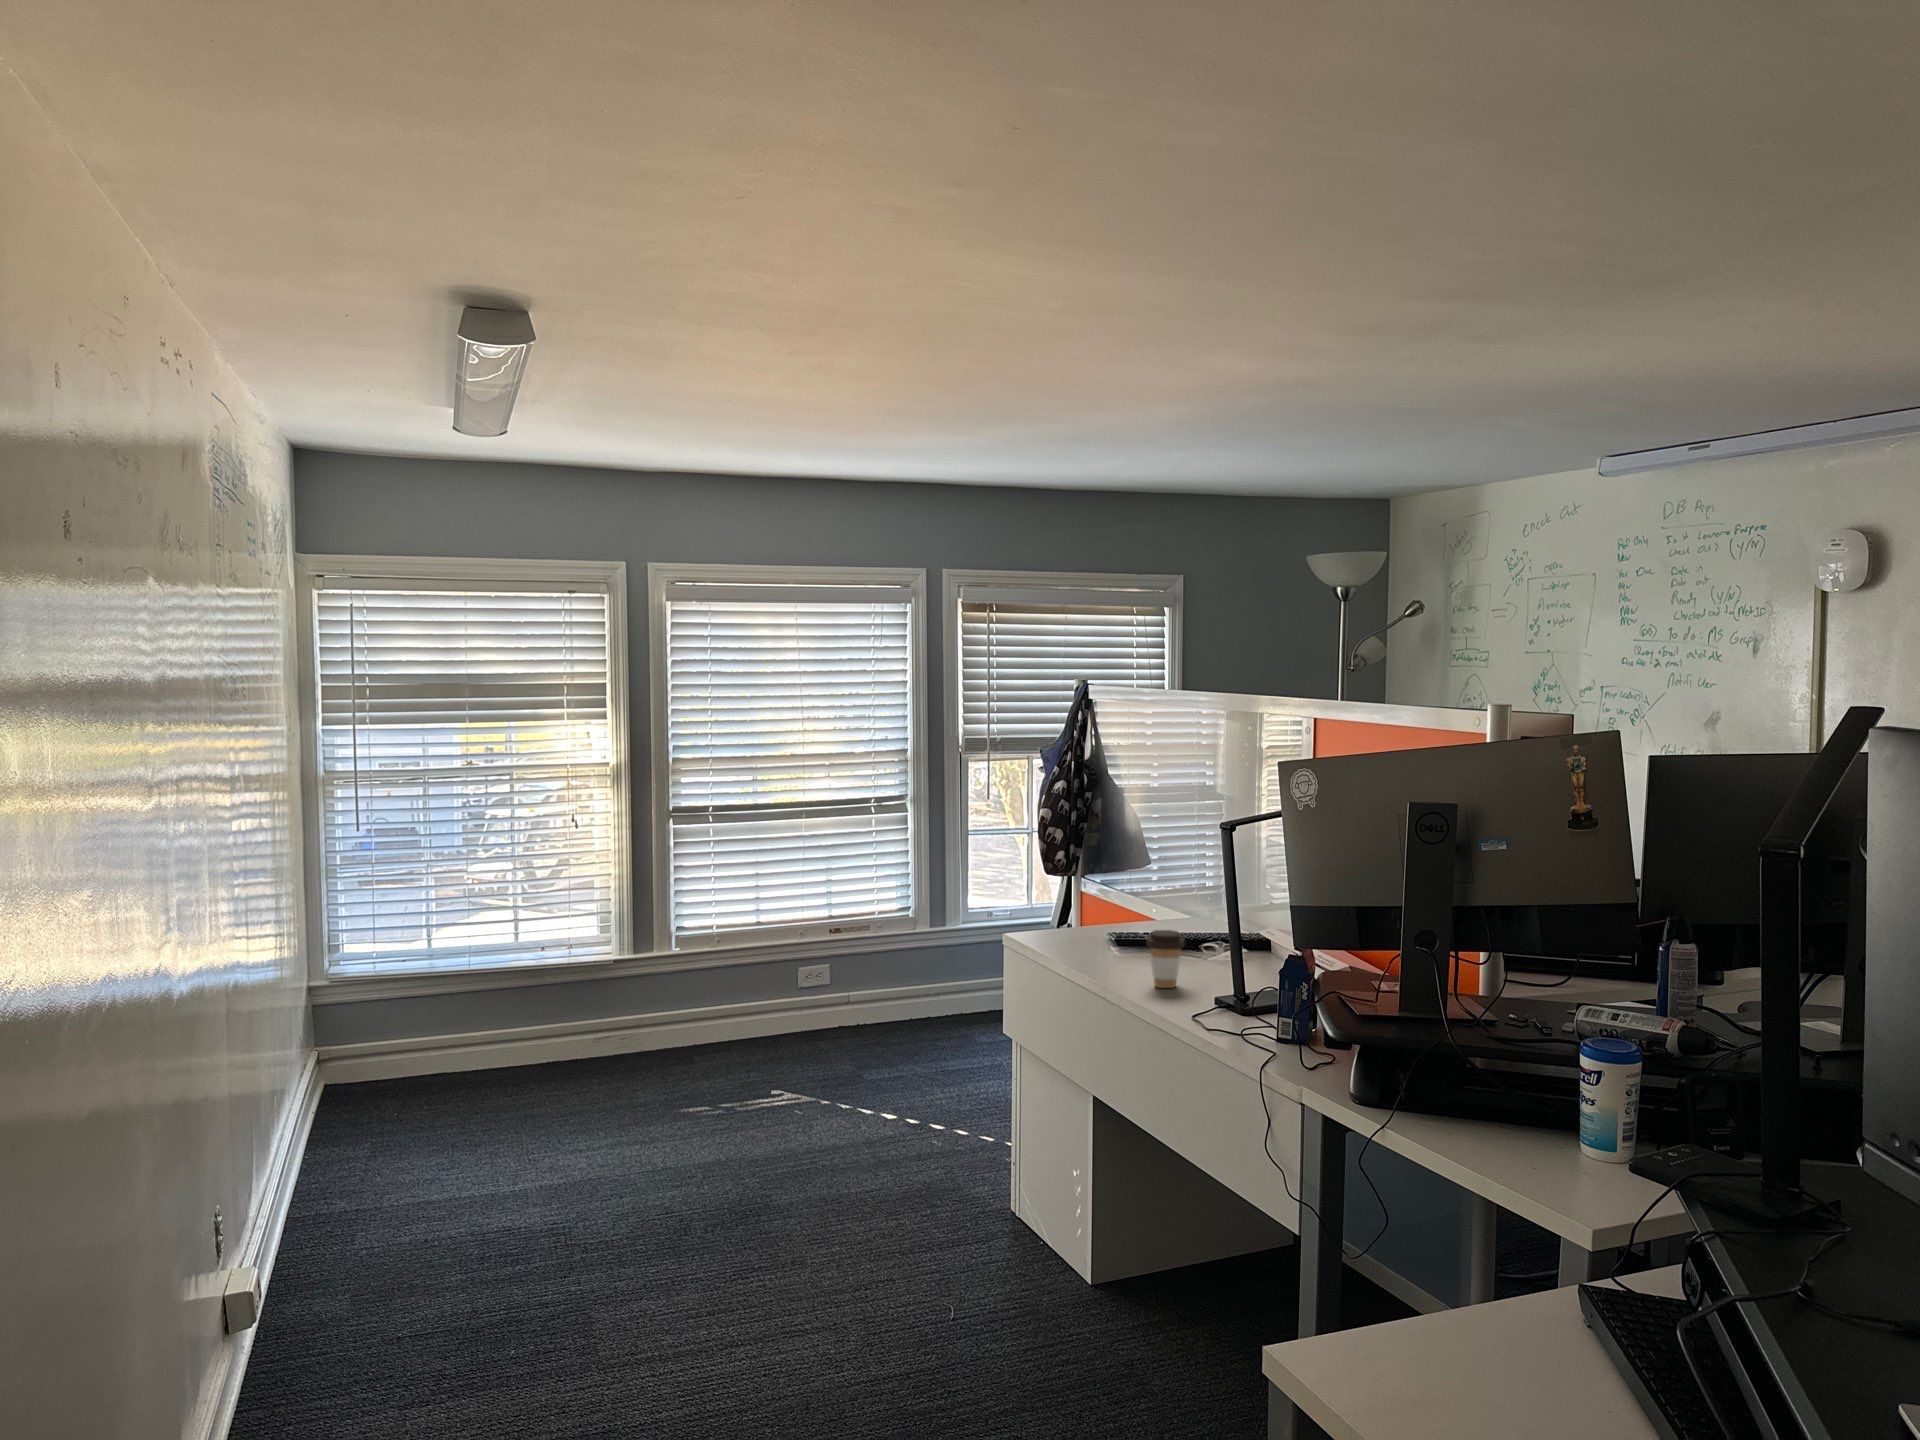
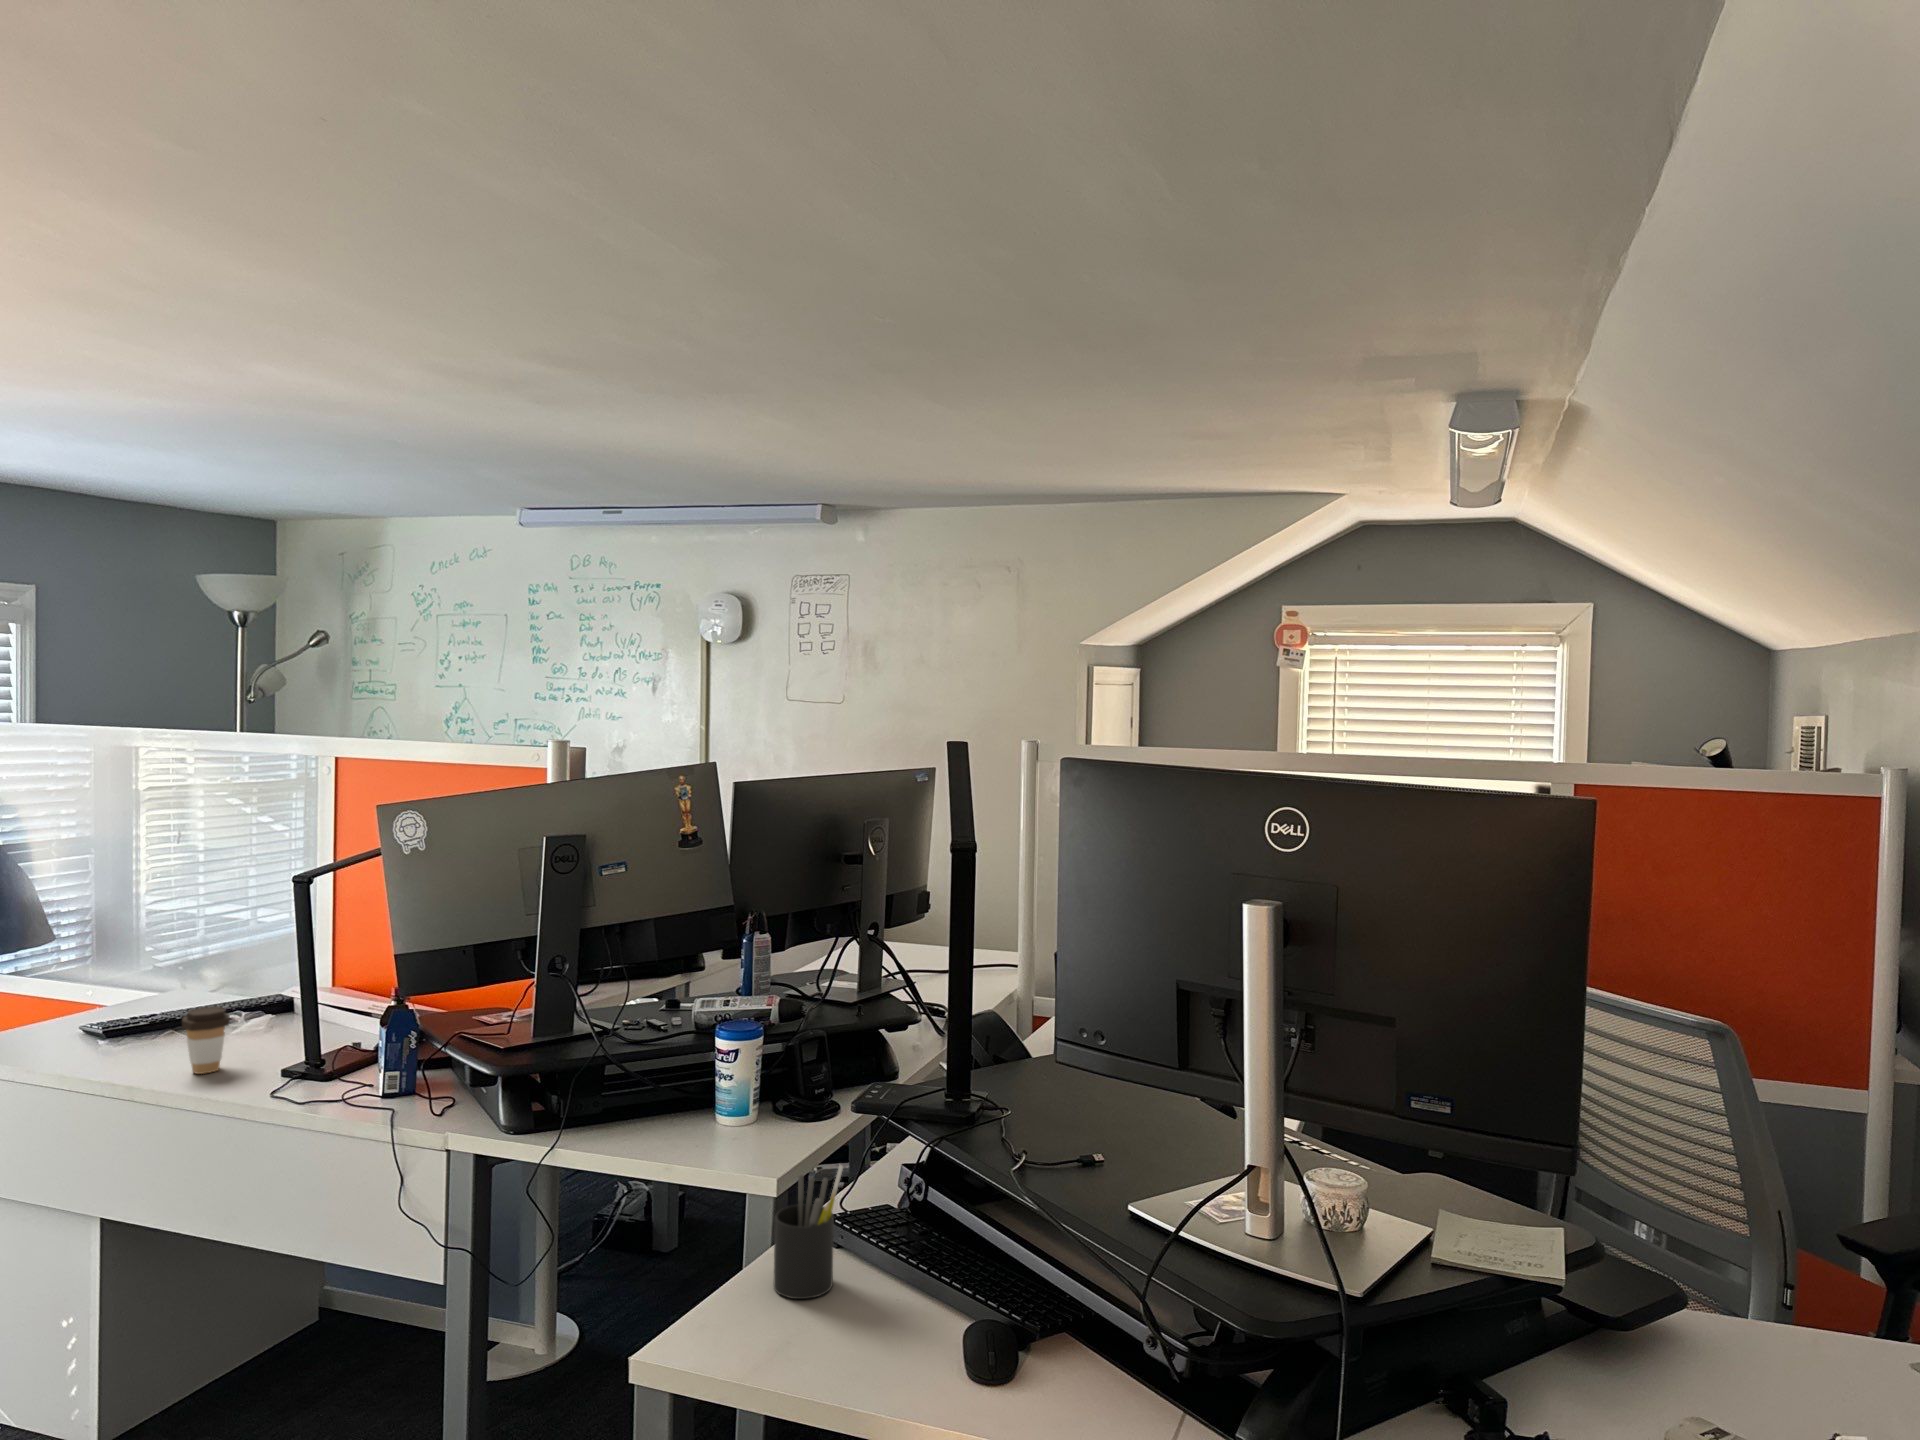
pen holder: none [1471,1227,1568,1386] -> present [774,1164,843,1299]

